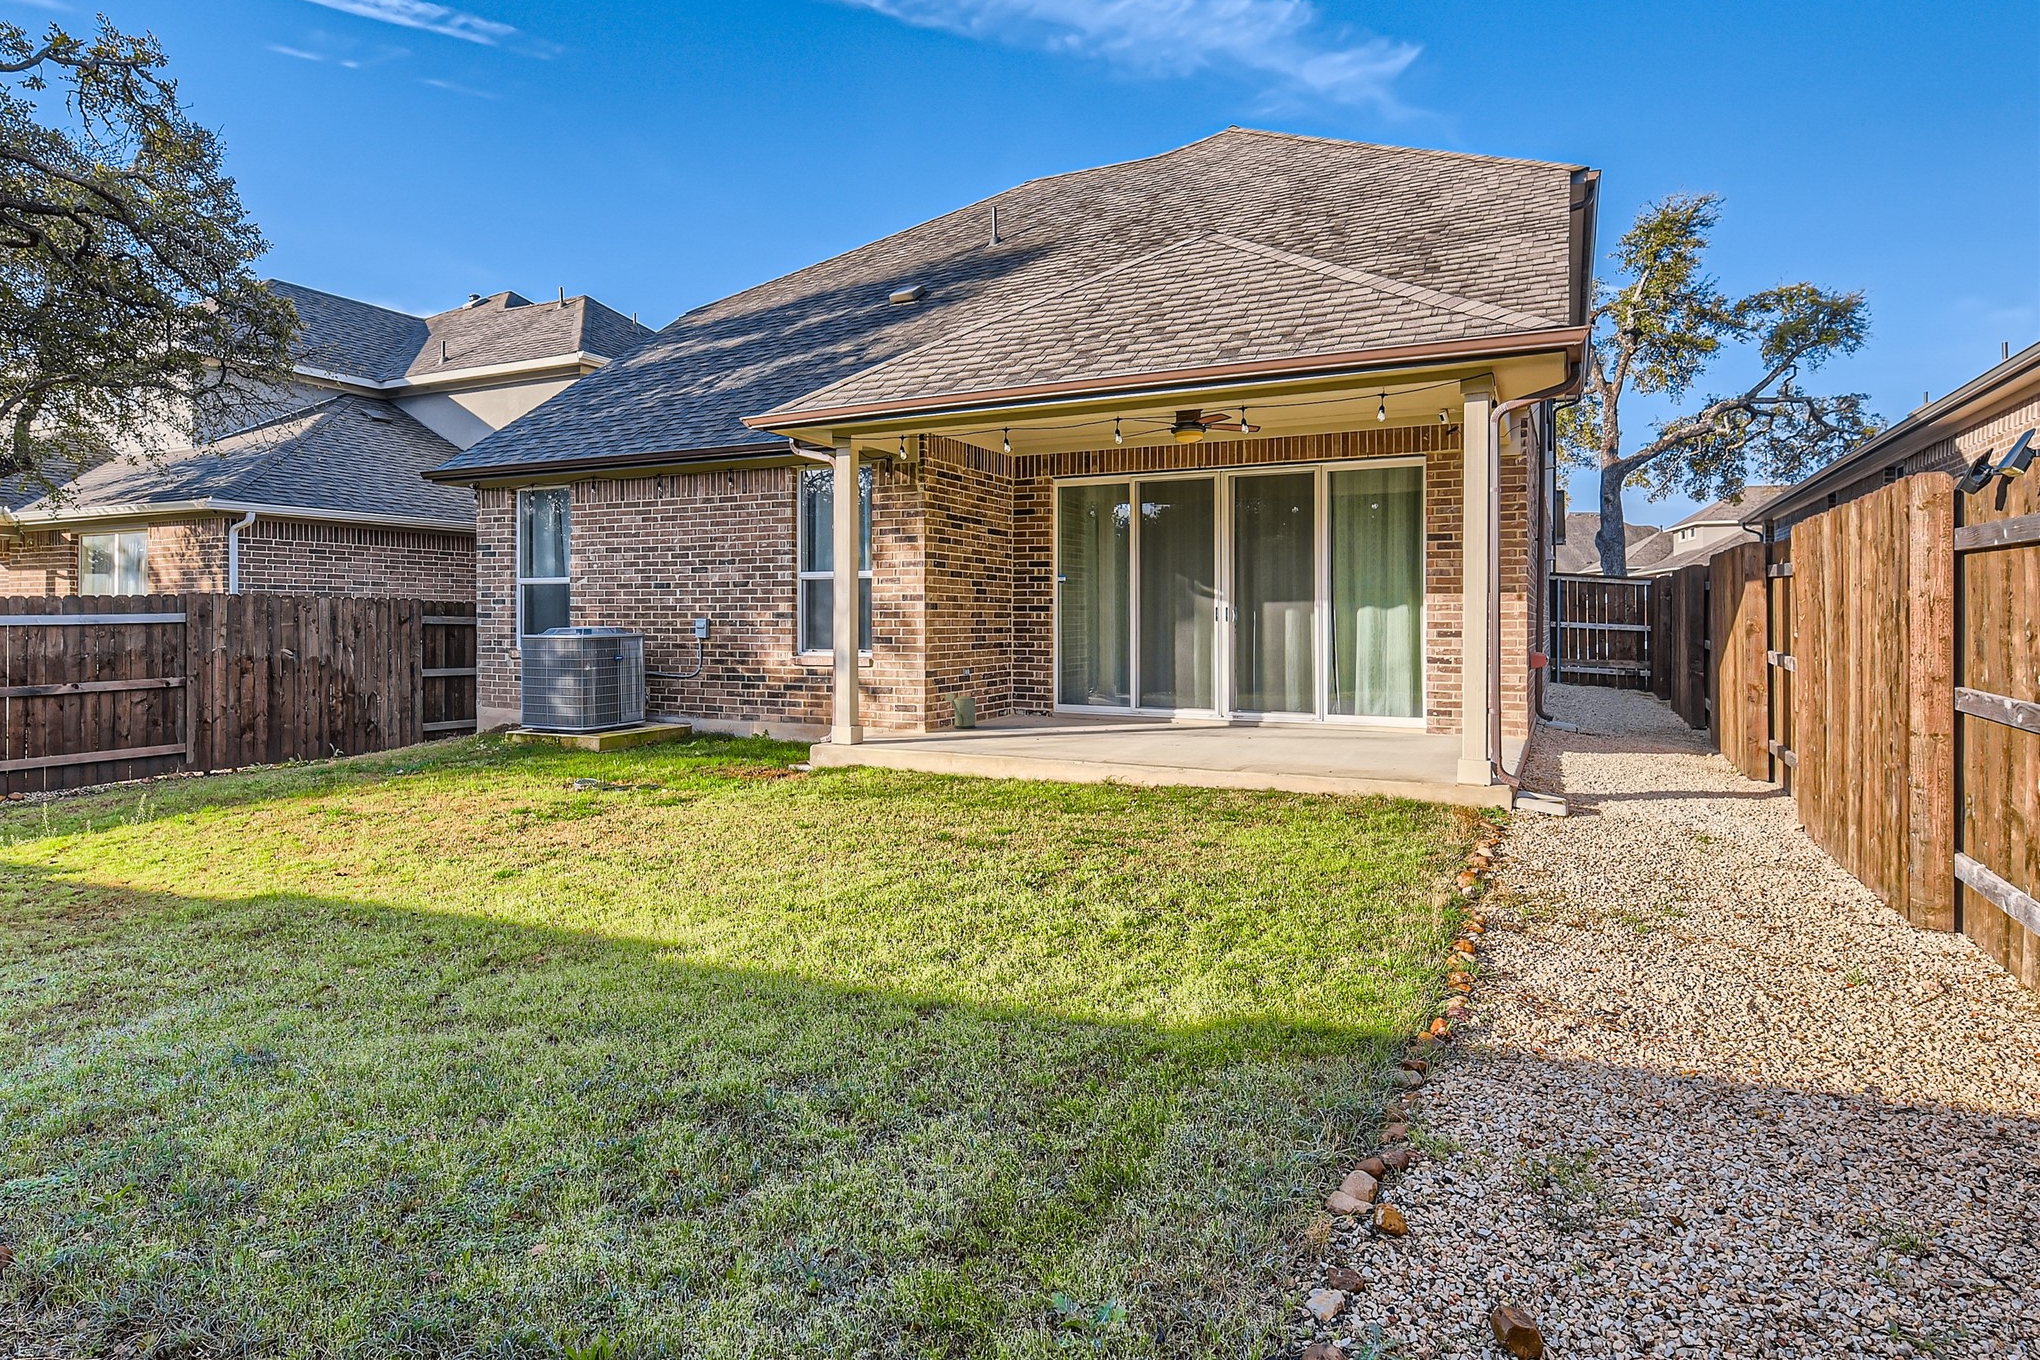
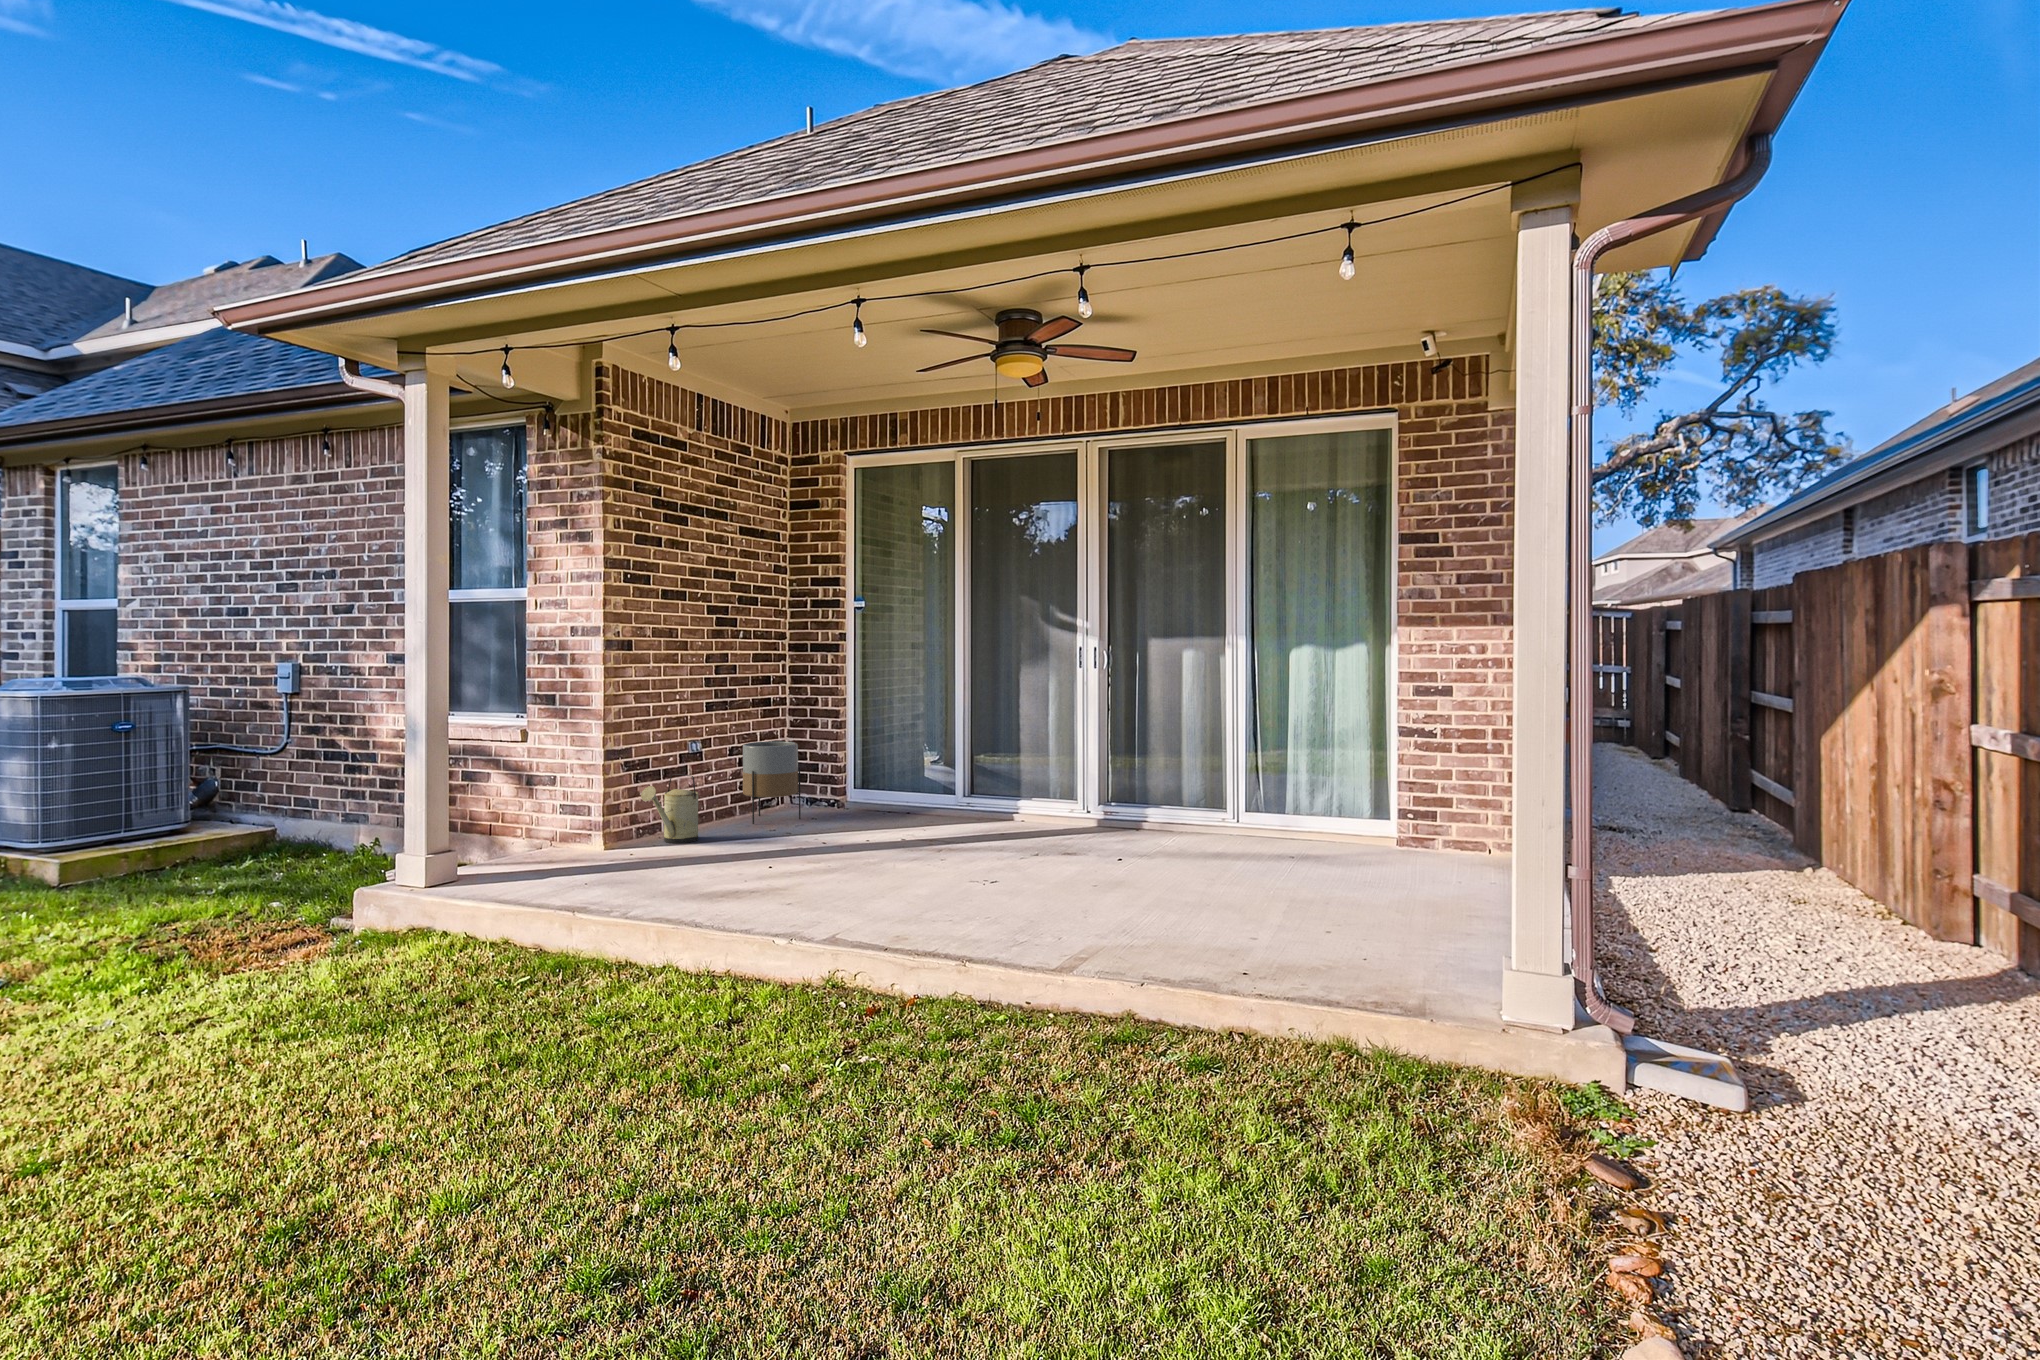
planter: none [994,669,1031,721] -> present [743,741,801,824]

